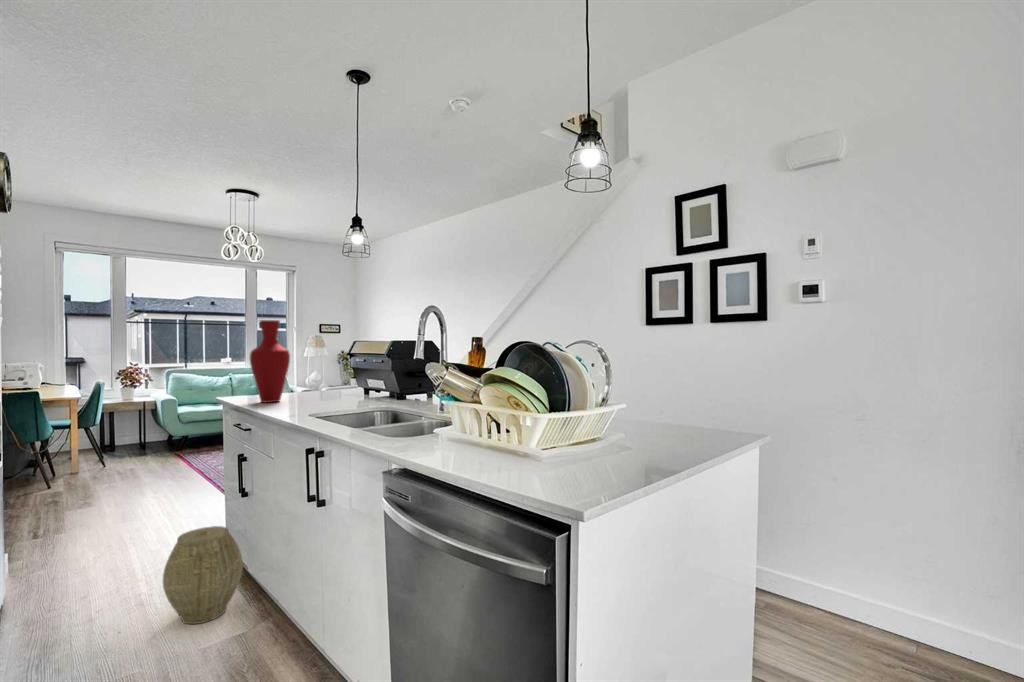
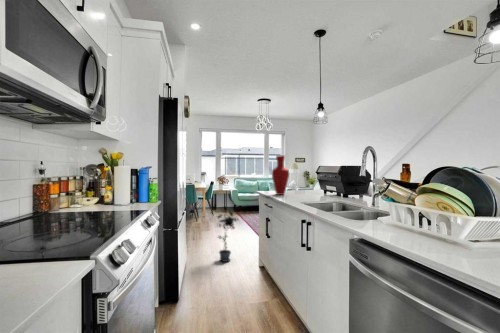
potted plant: none [100,446,172,573] -> present [218,212,238,262]
woven basket: present [163,526,243,624] -> none [238,249,268,292]

